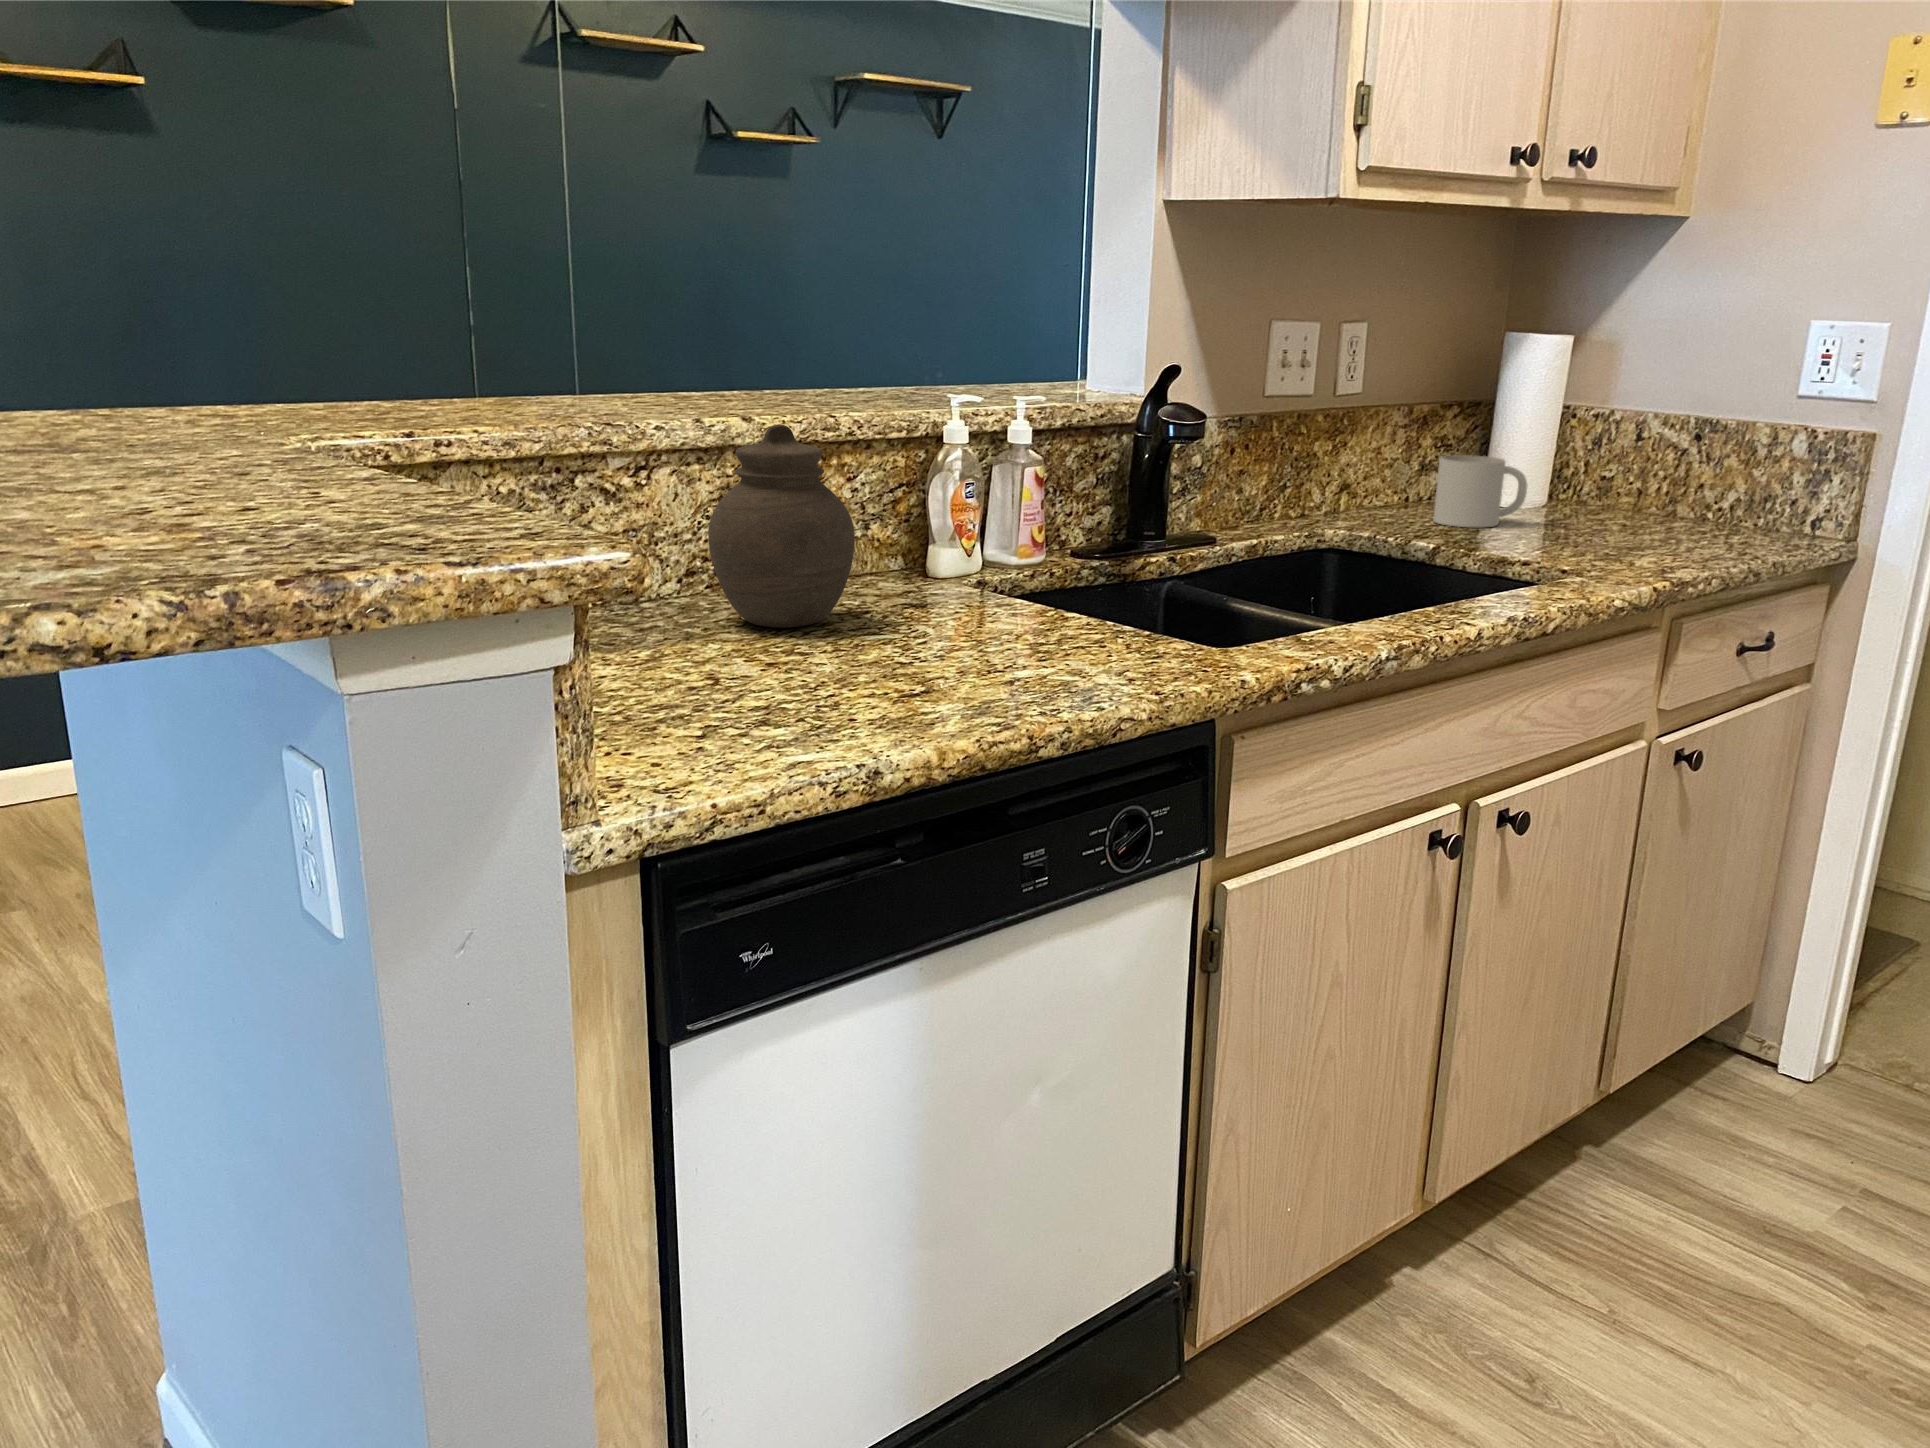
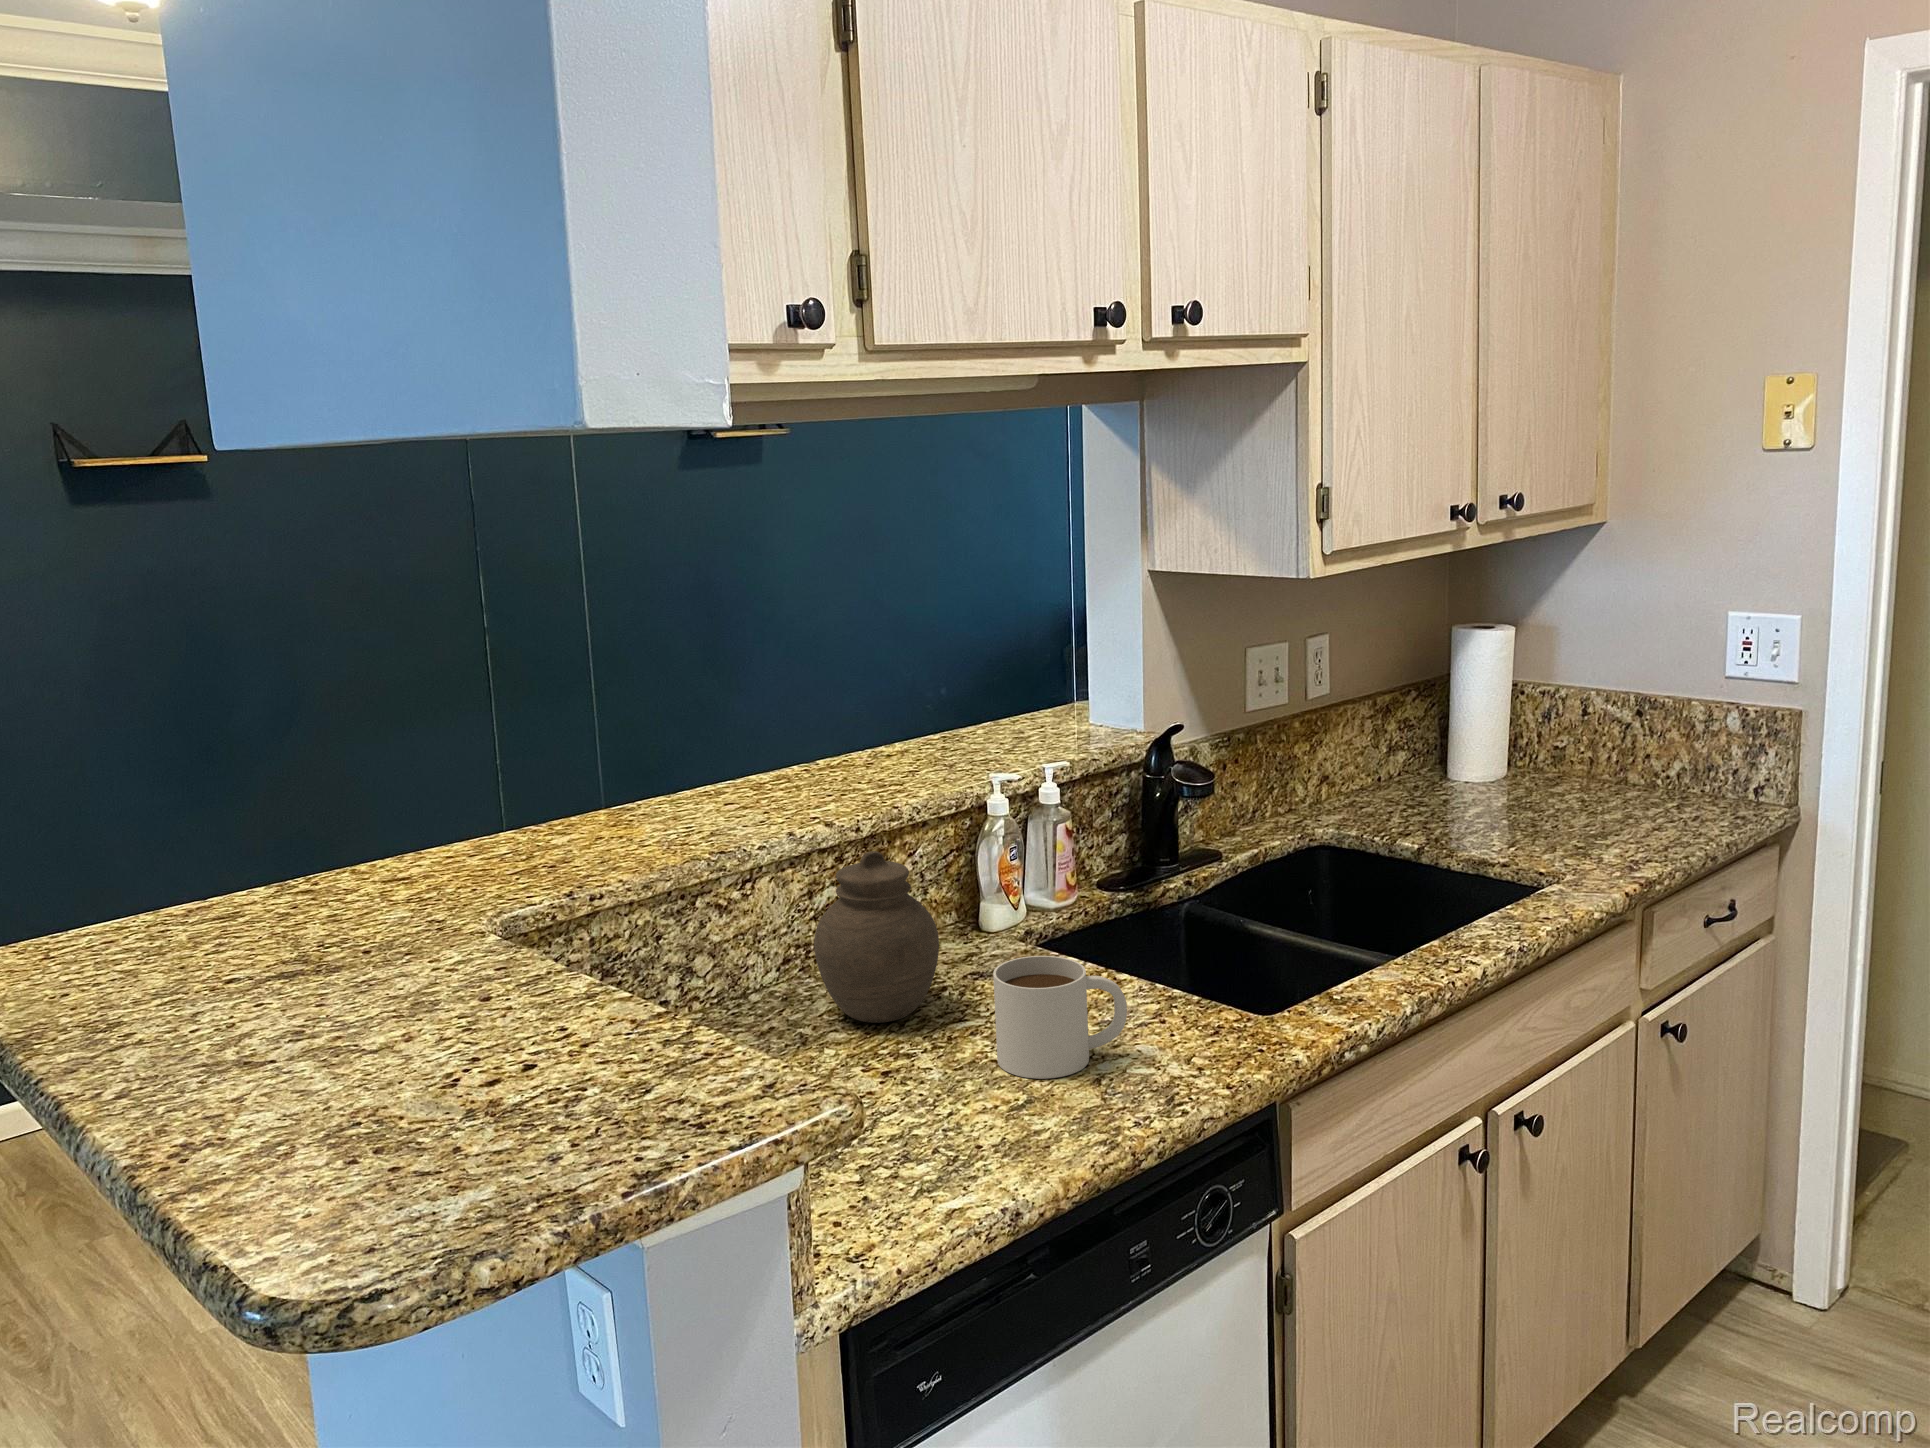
mug: present [1433,455,1527,527] -> present [993,956,1127,1079]

